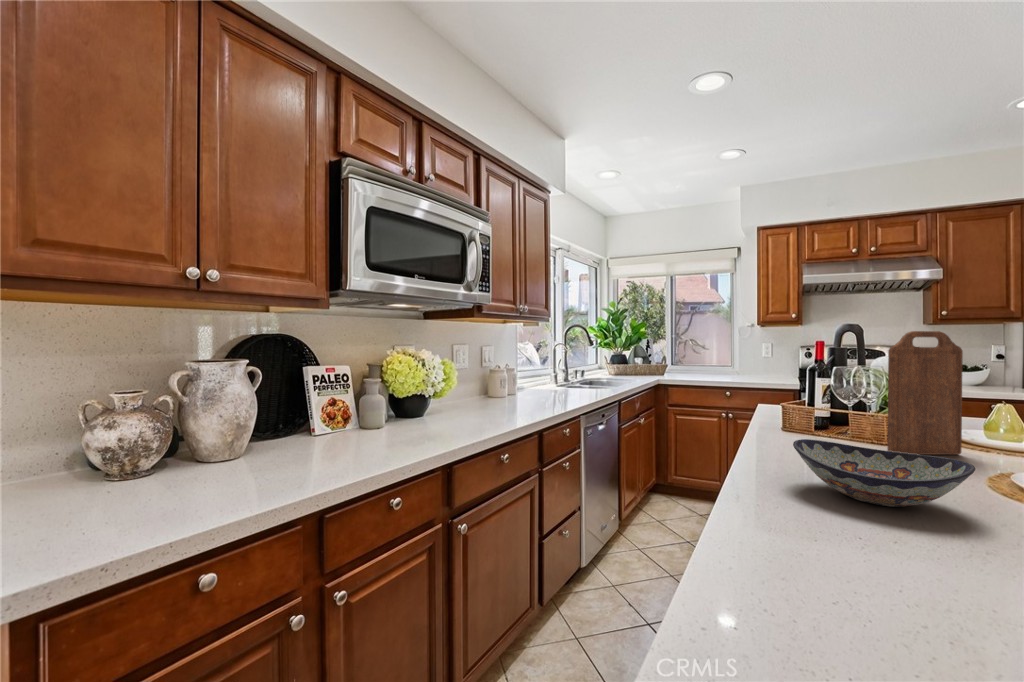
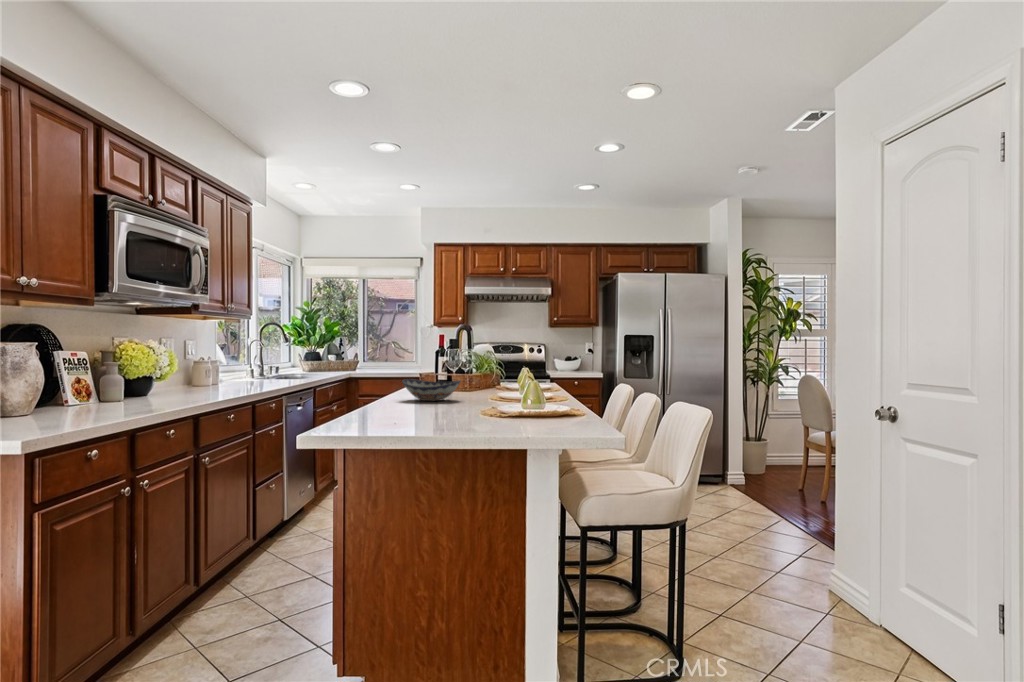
cutting board: present [887,331,963,455] -> none [458,329,490,392]

